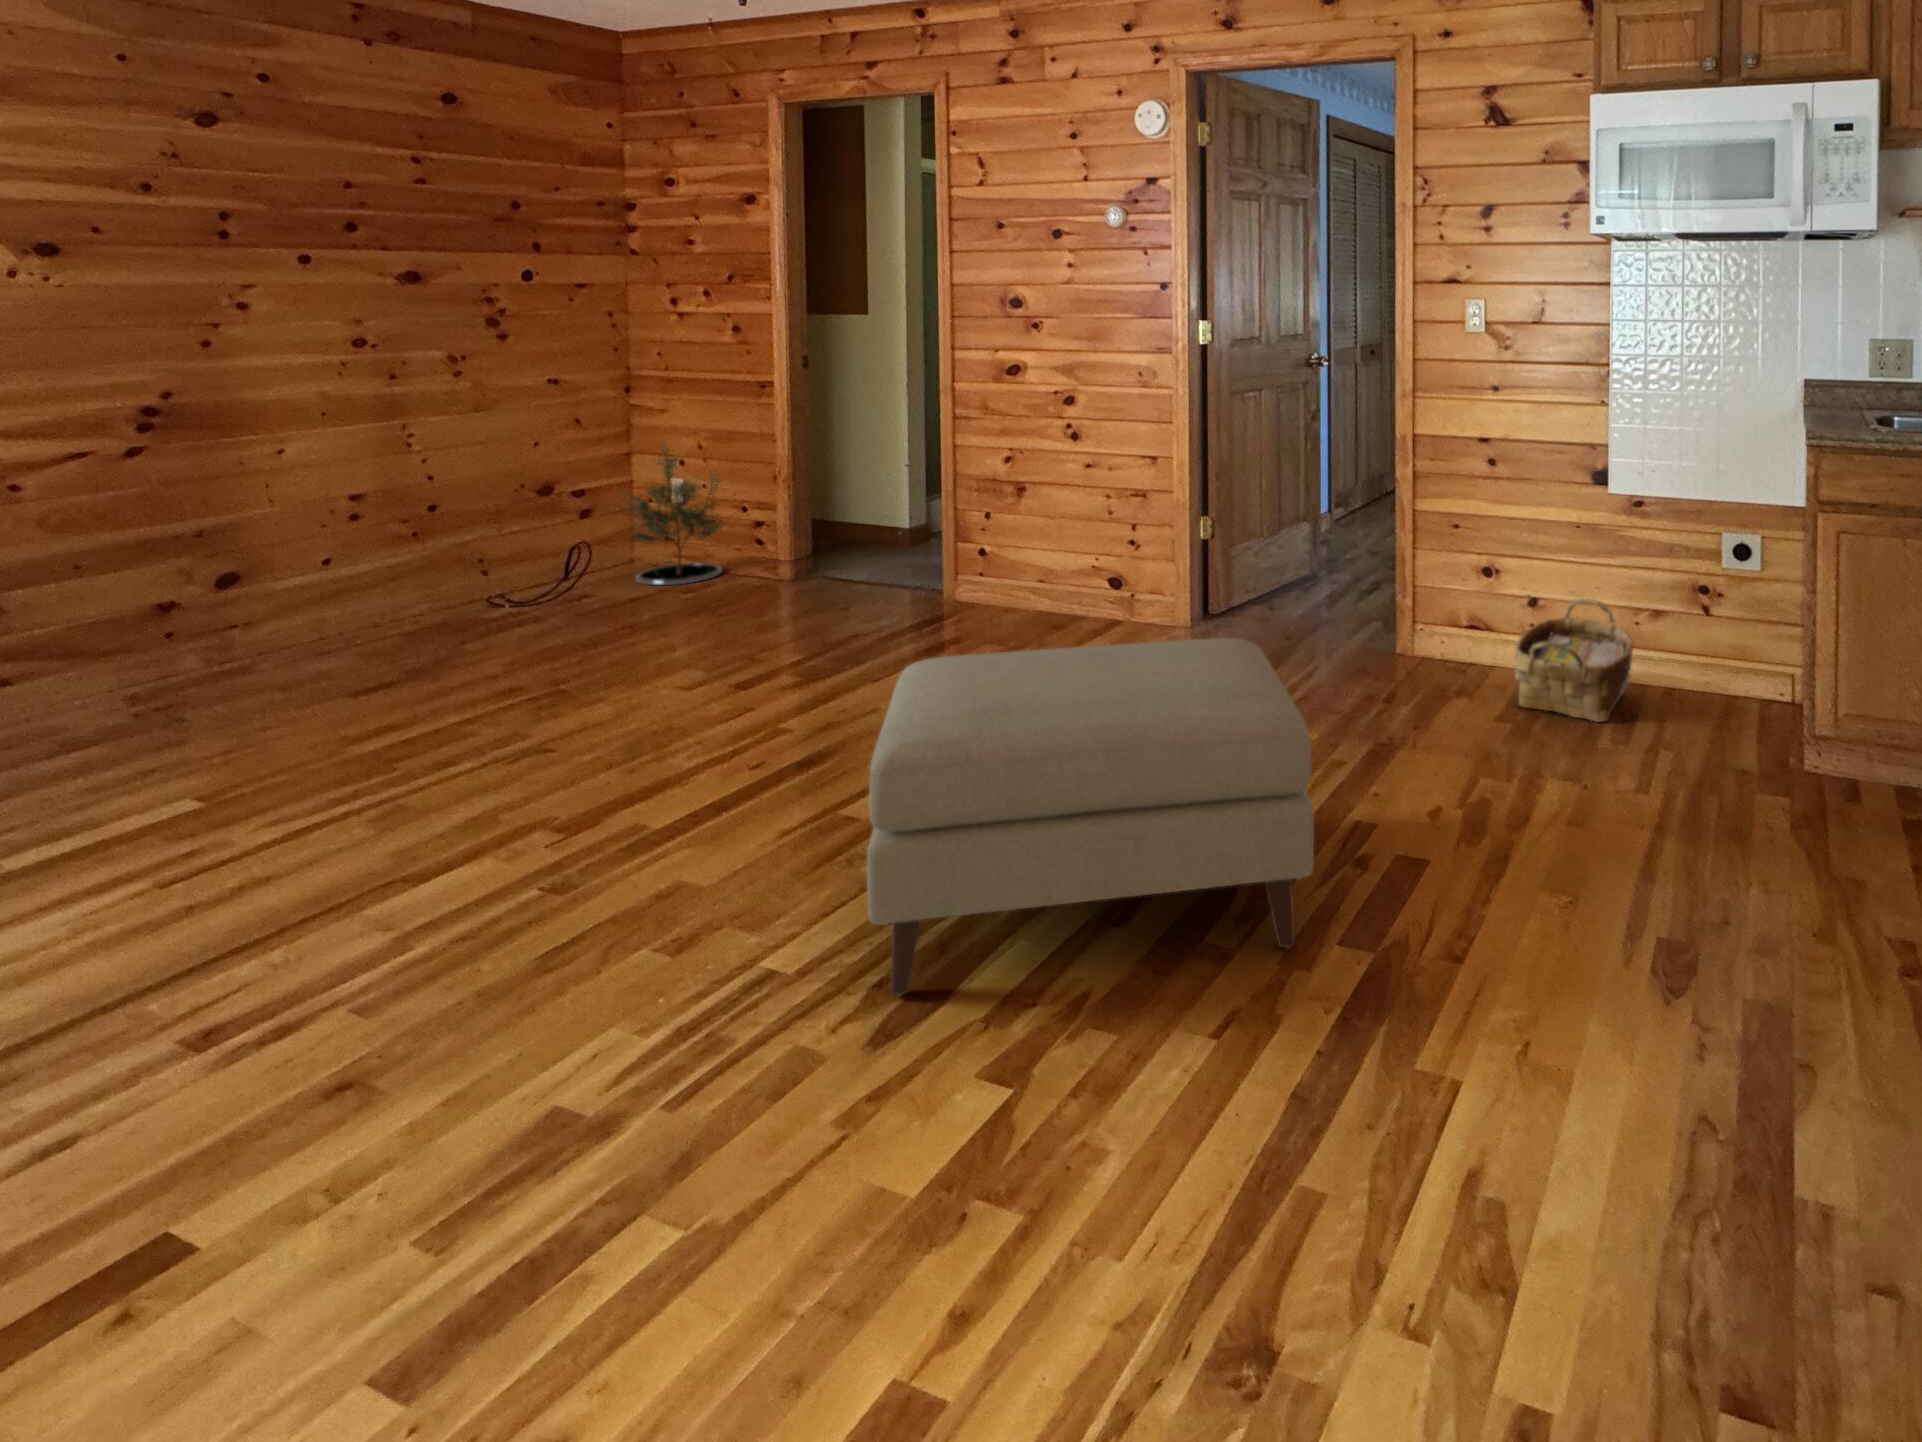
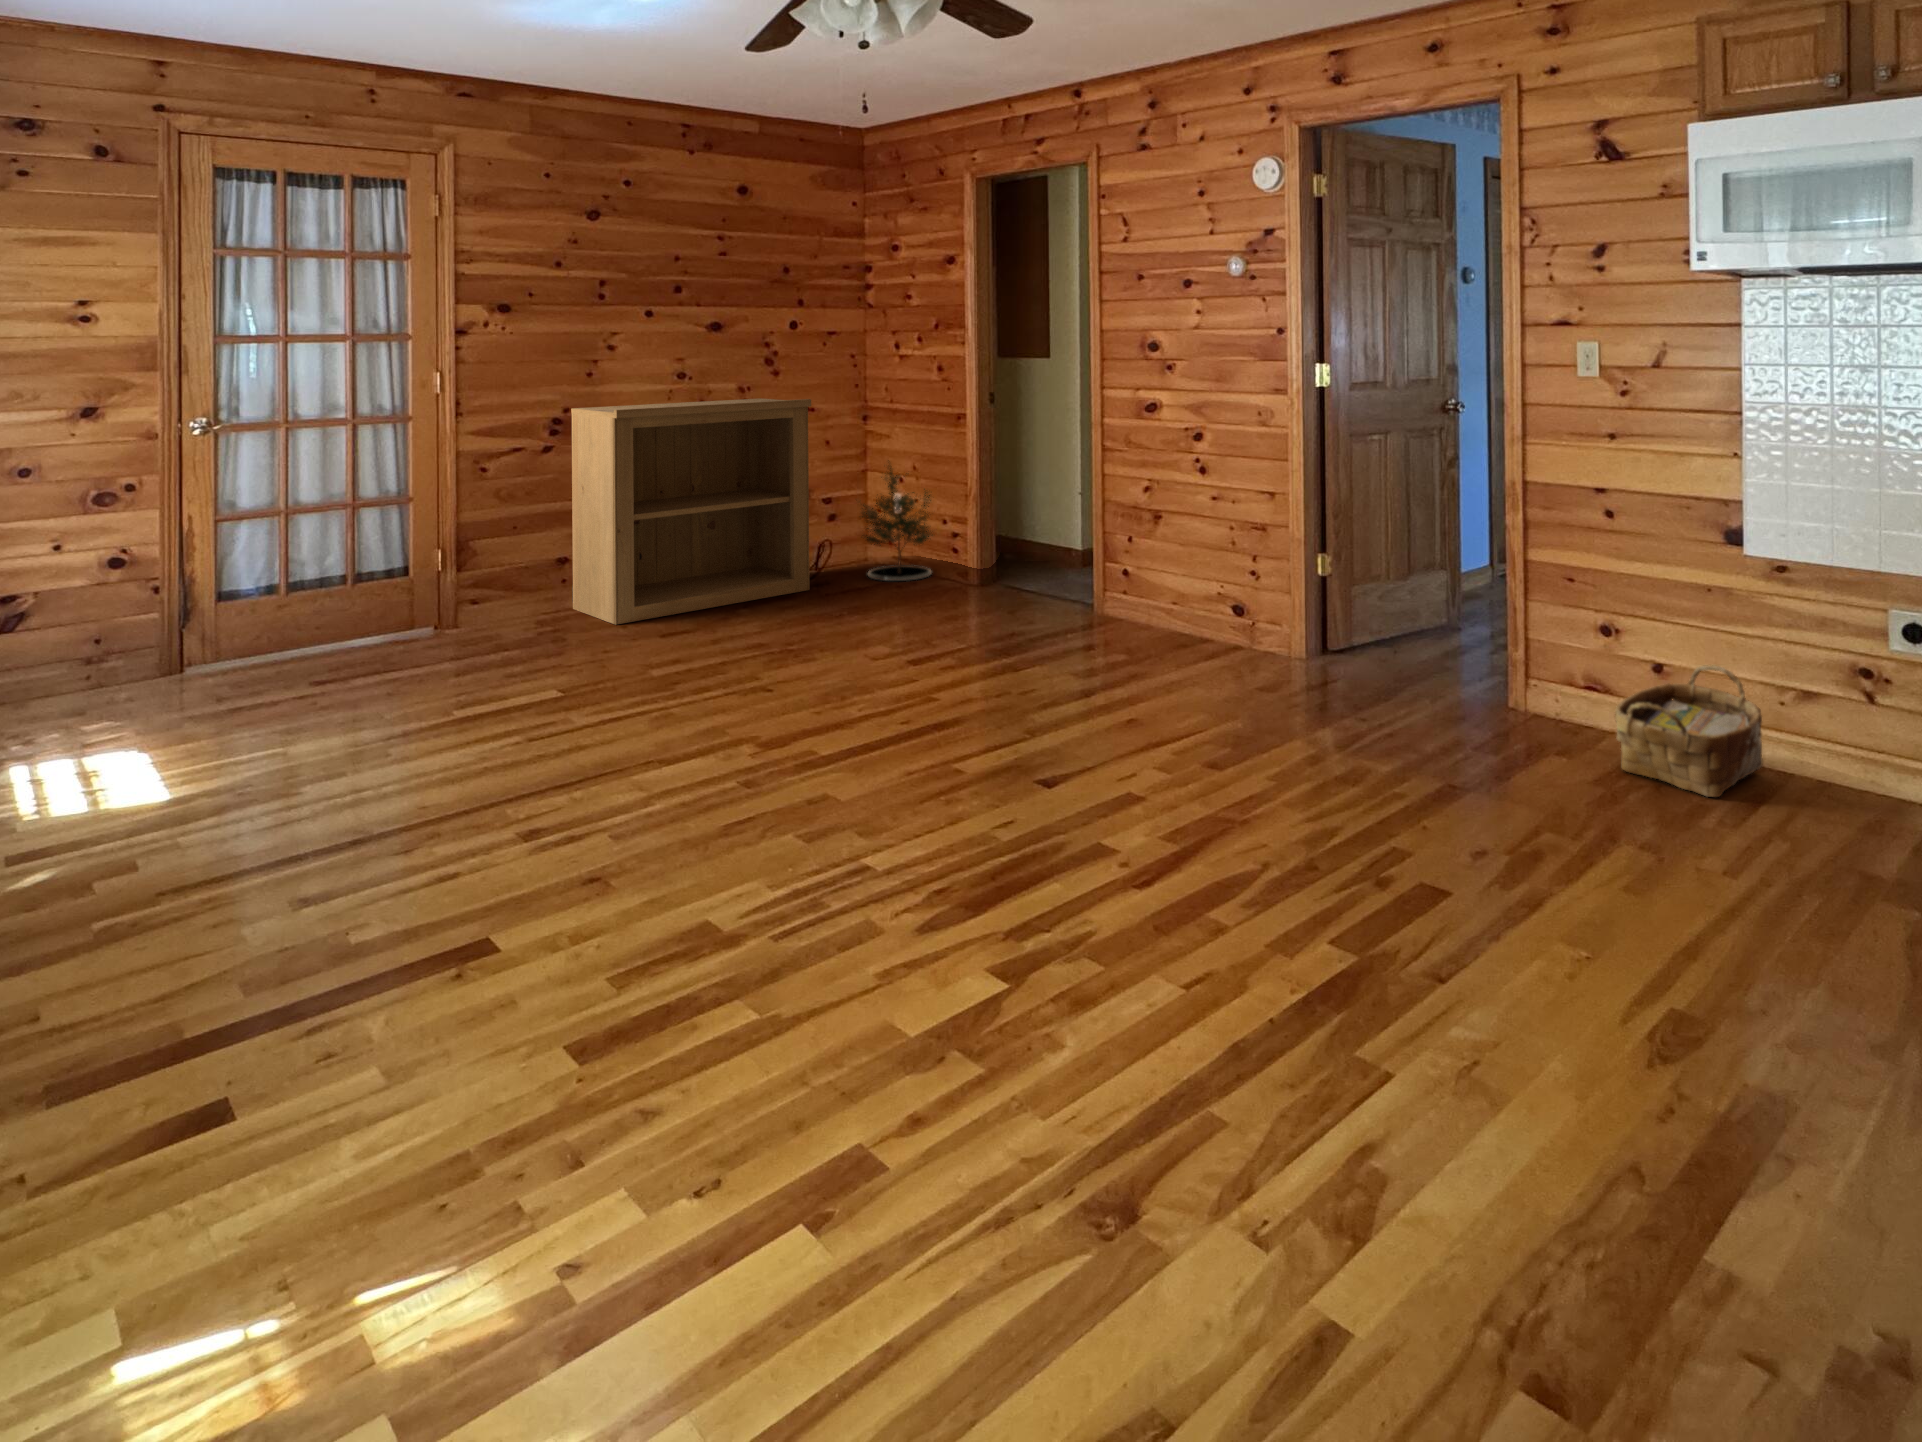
bookshelf: none [178,369,560,684] -> present [571,398,811,625]
ottoman: present [867,638,1314,996] -> none [928,641,1302,932]

